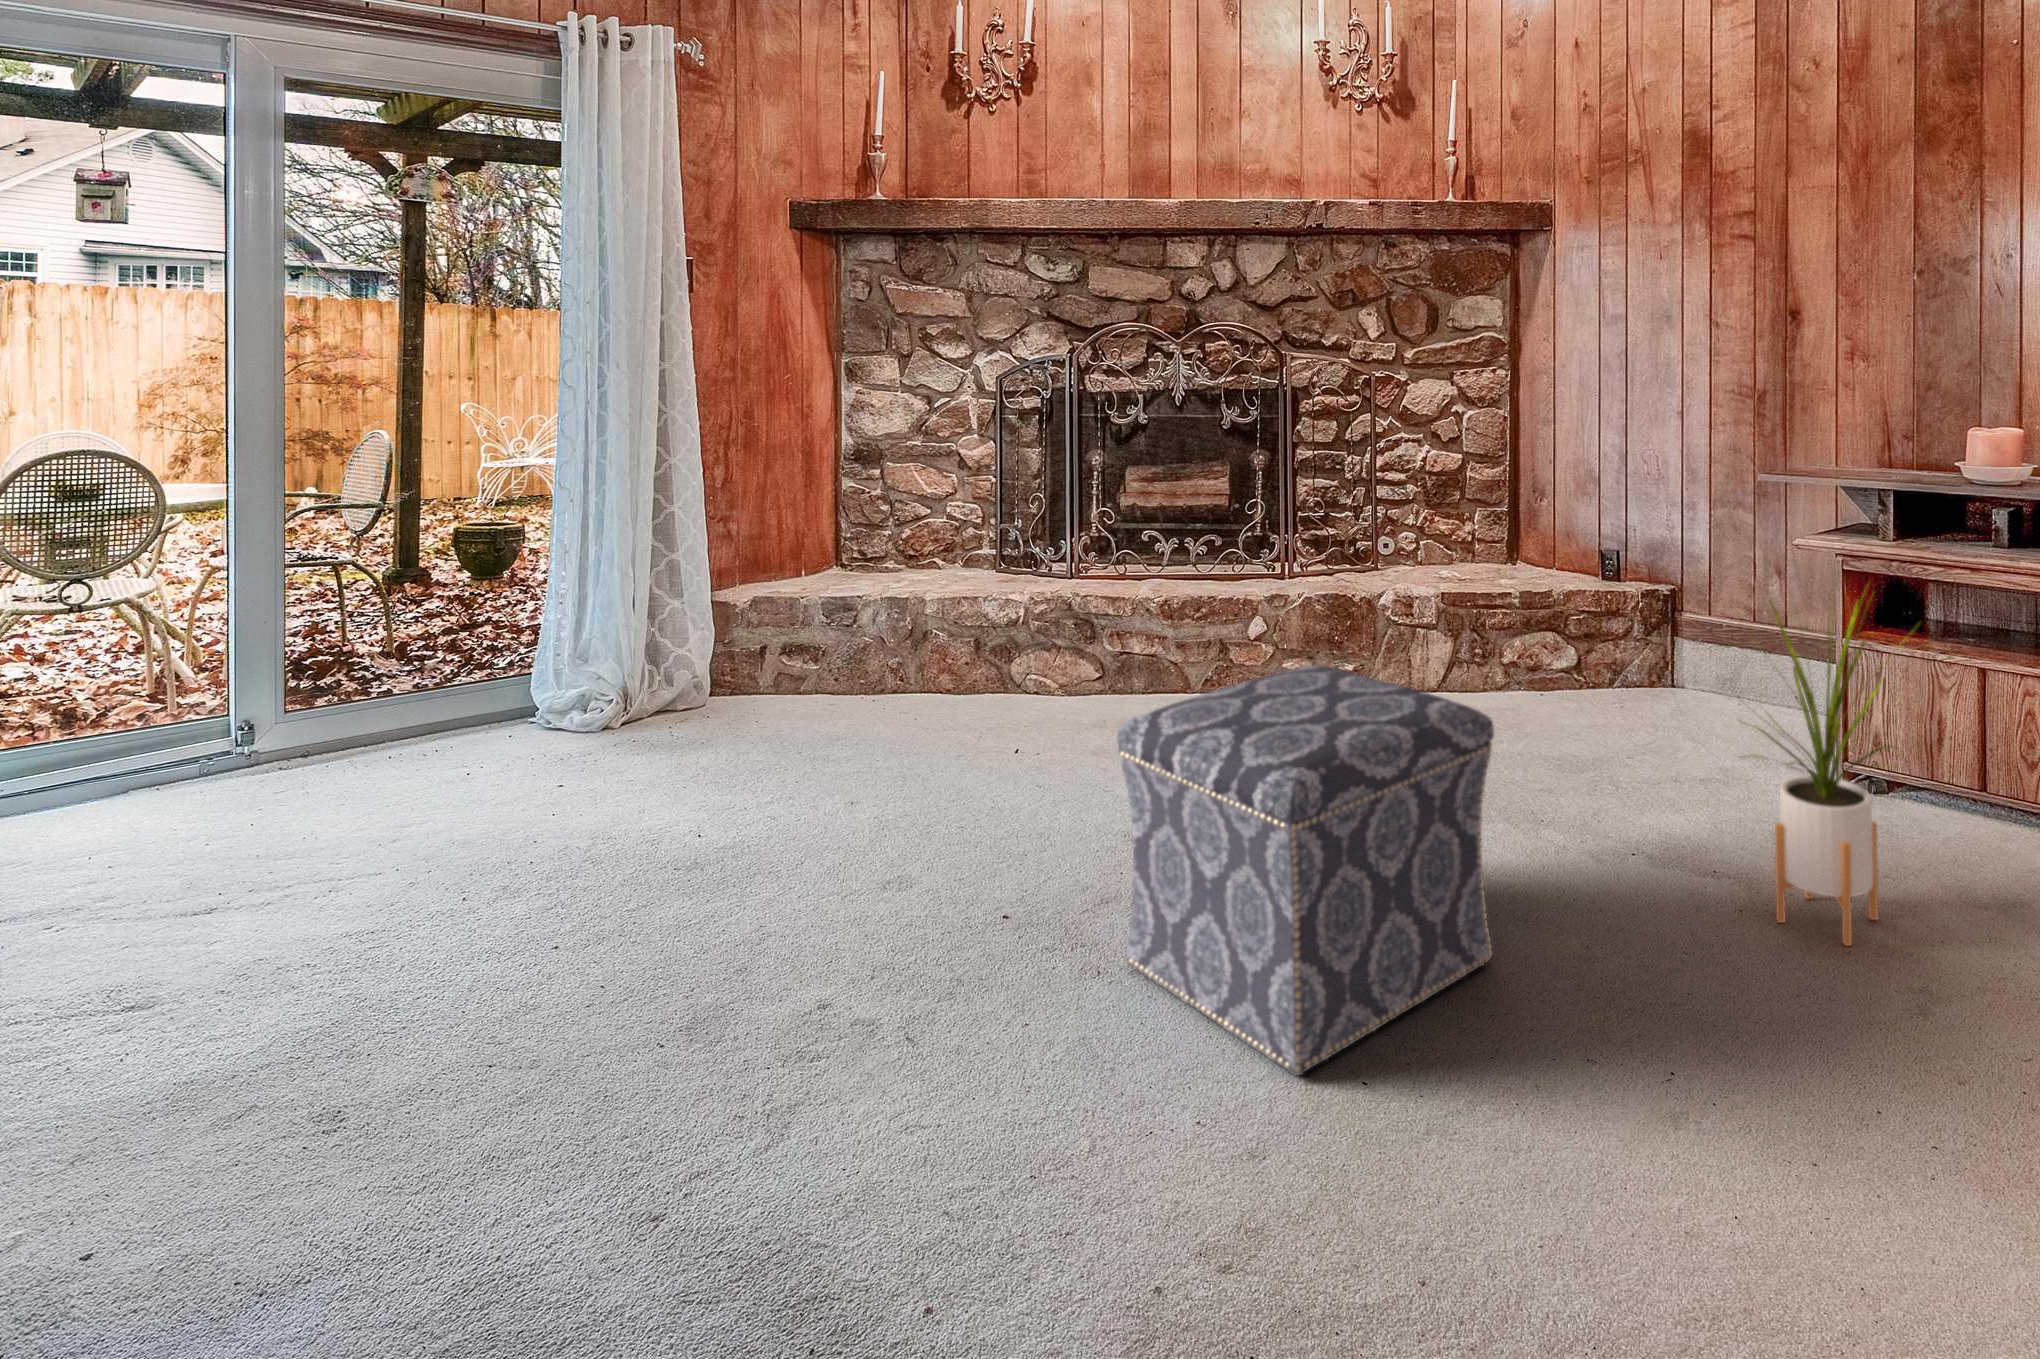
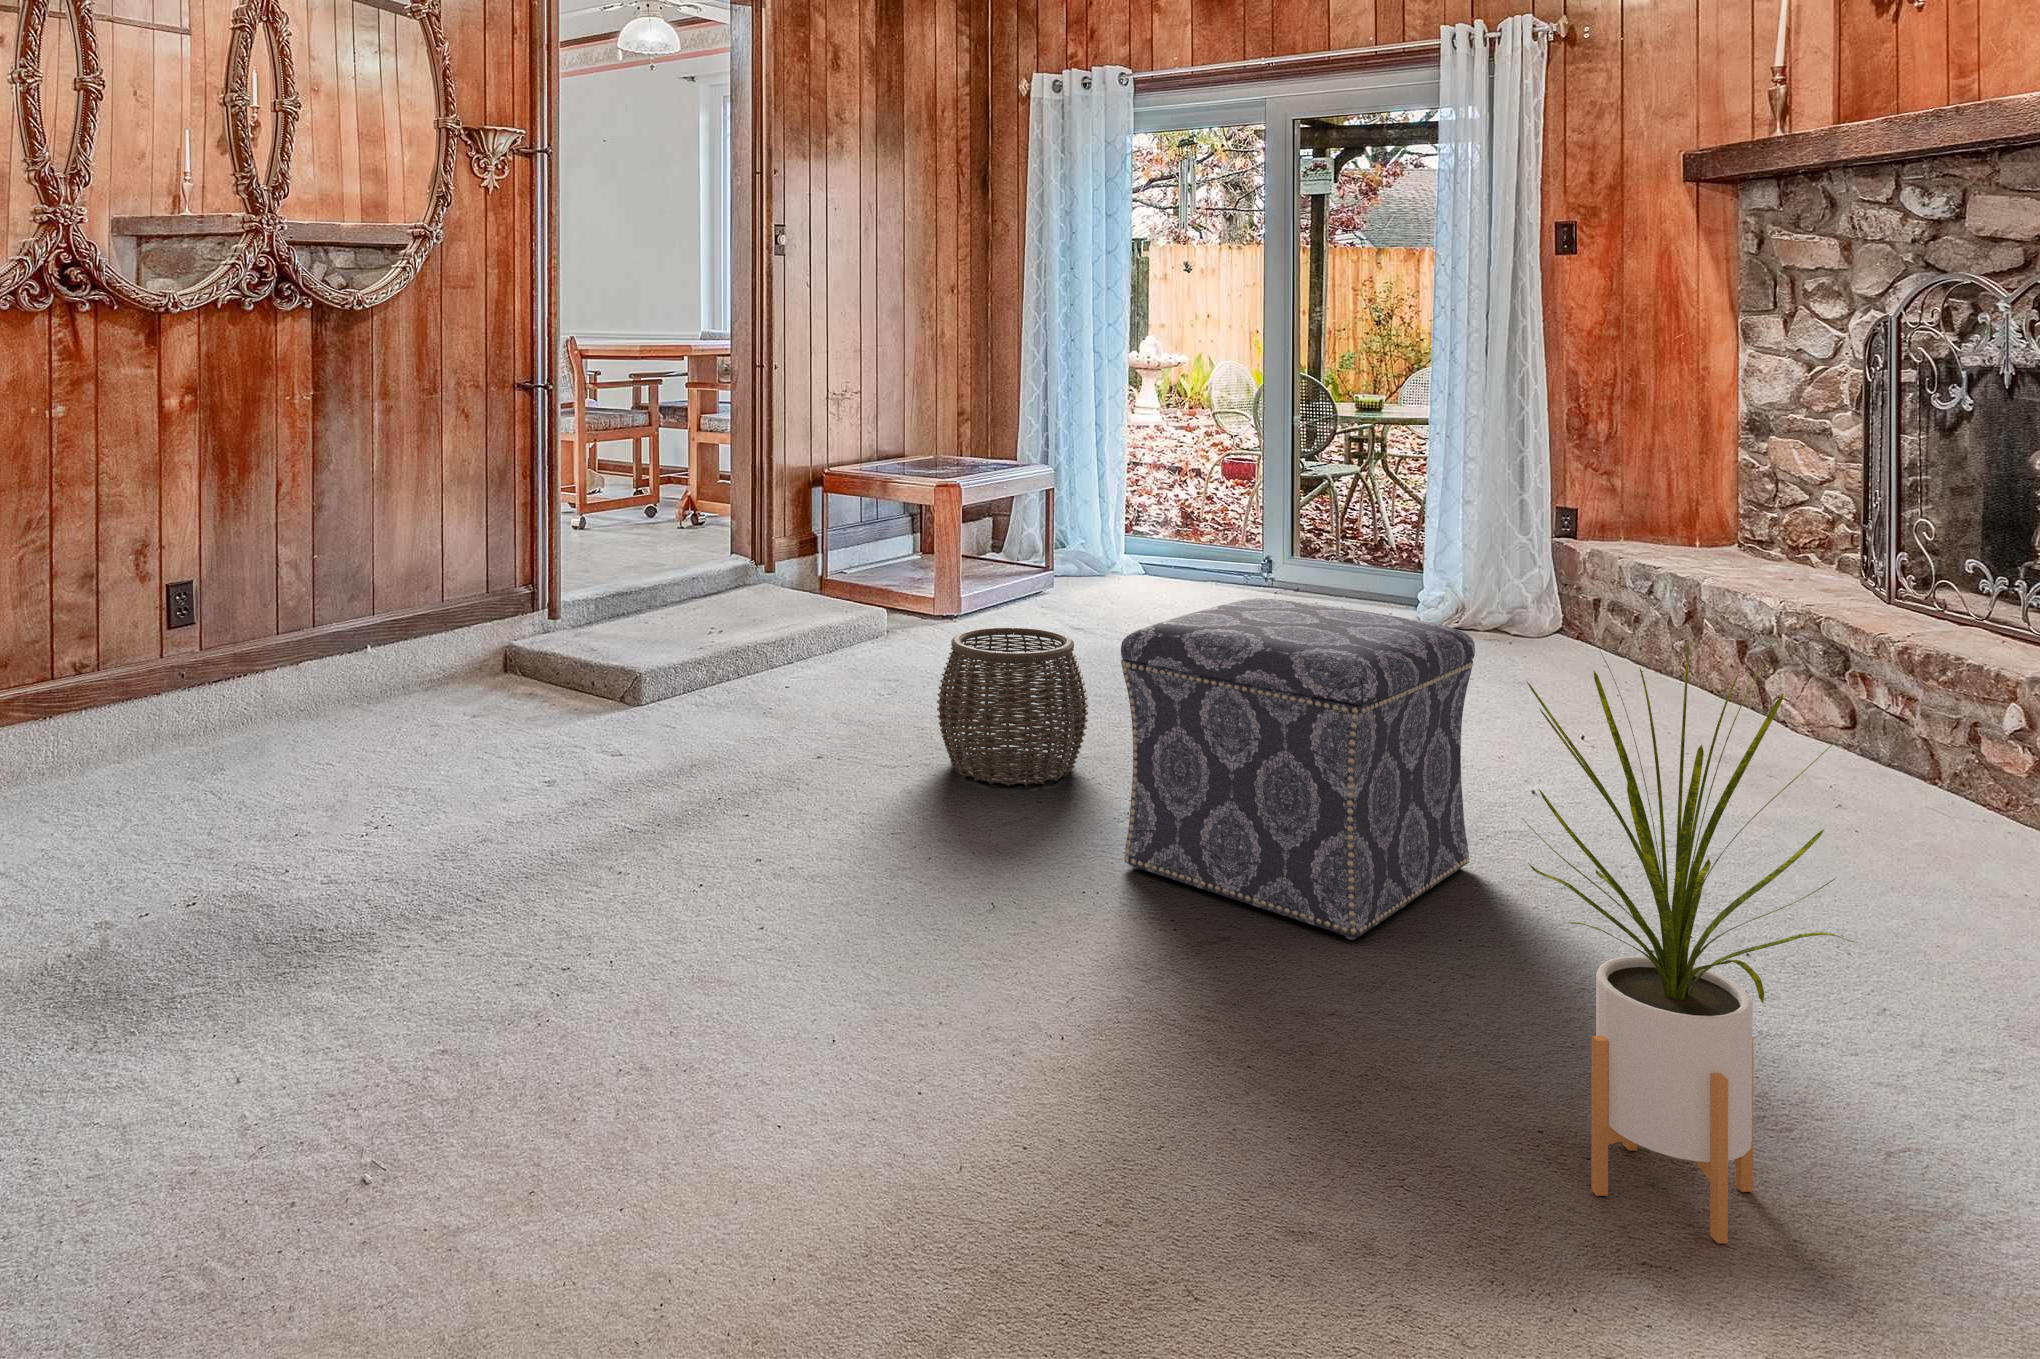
woven basket: none [726,895,1001,1225] -> present [937,627,1088,786]

